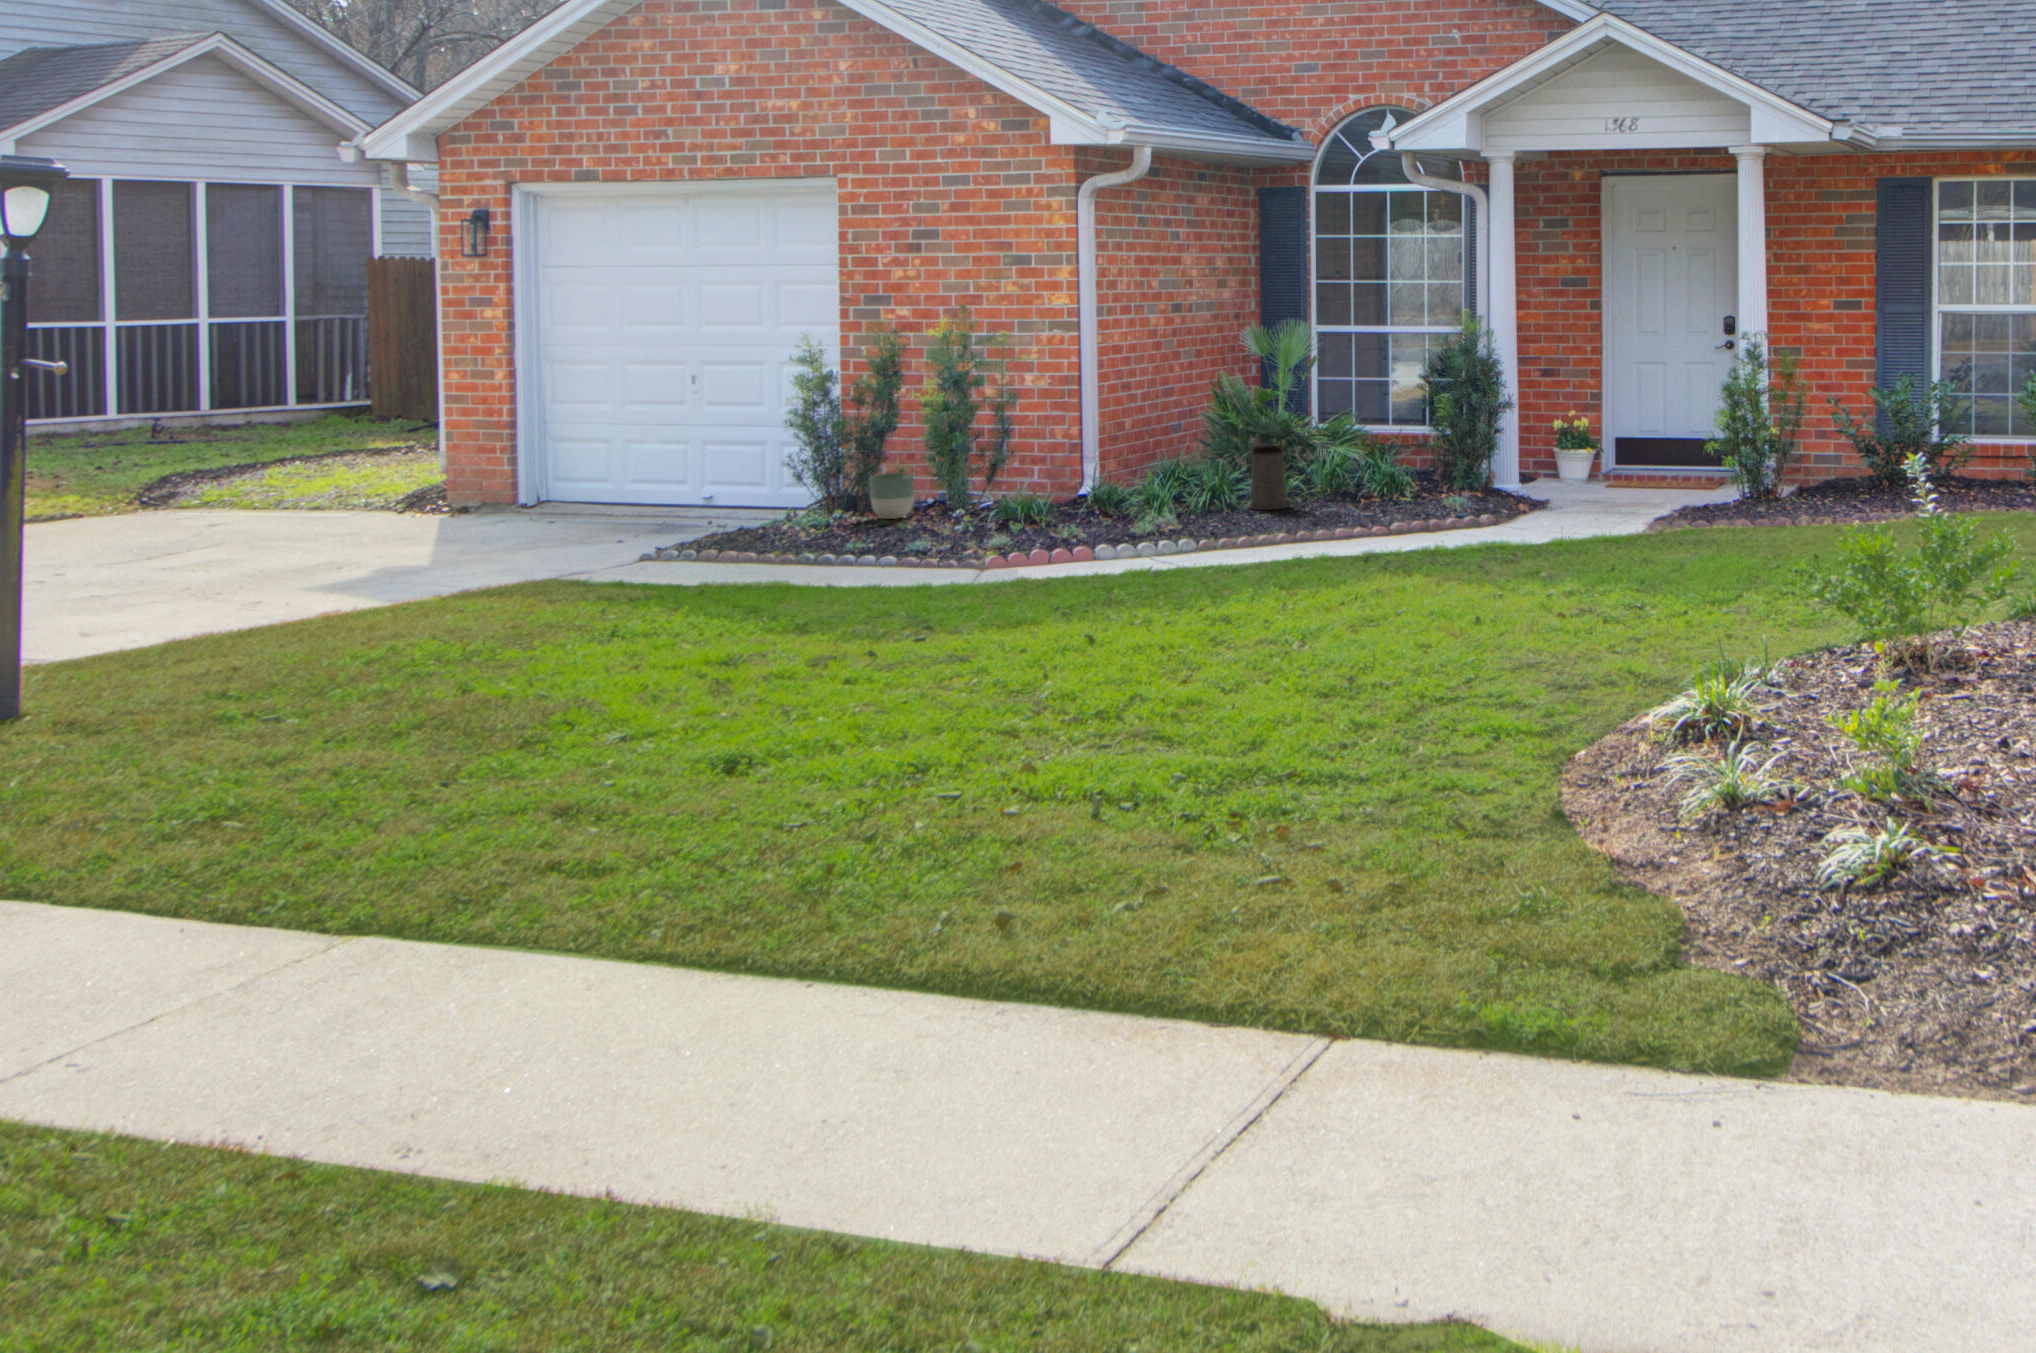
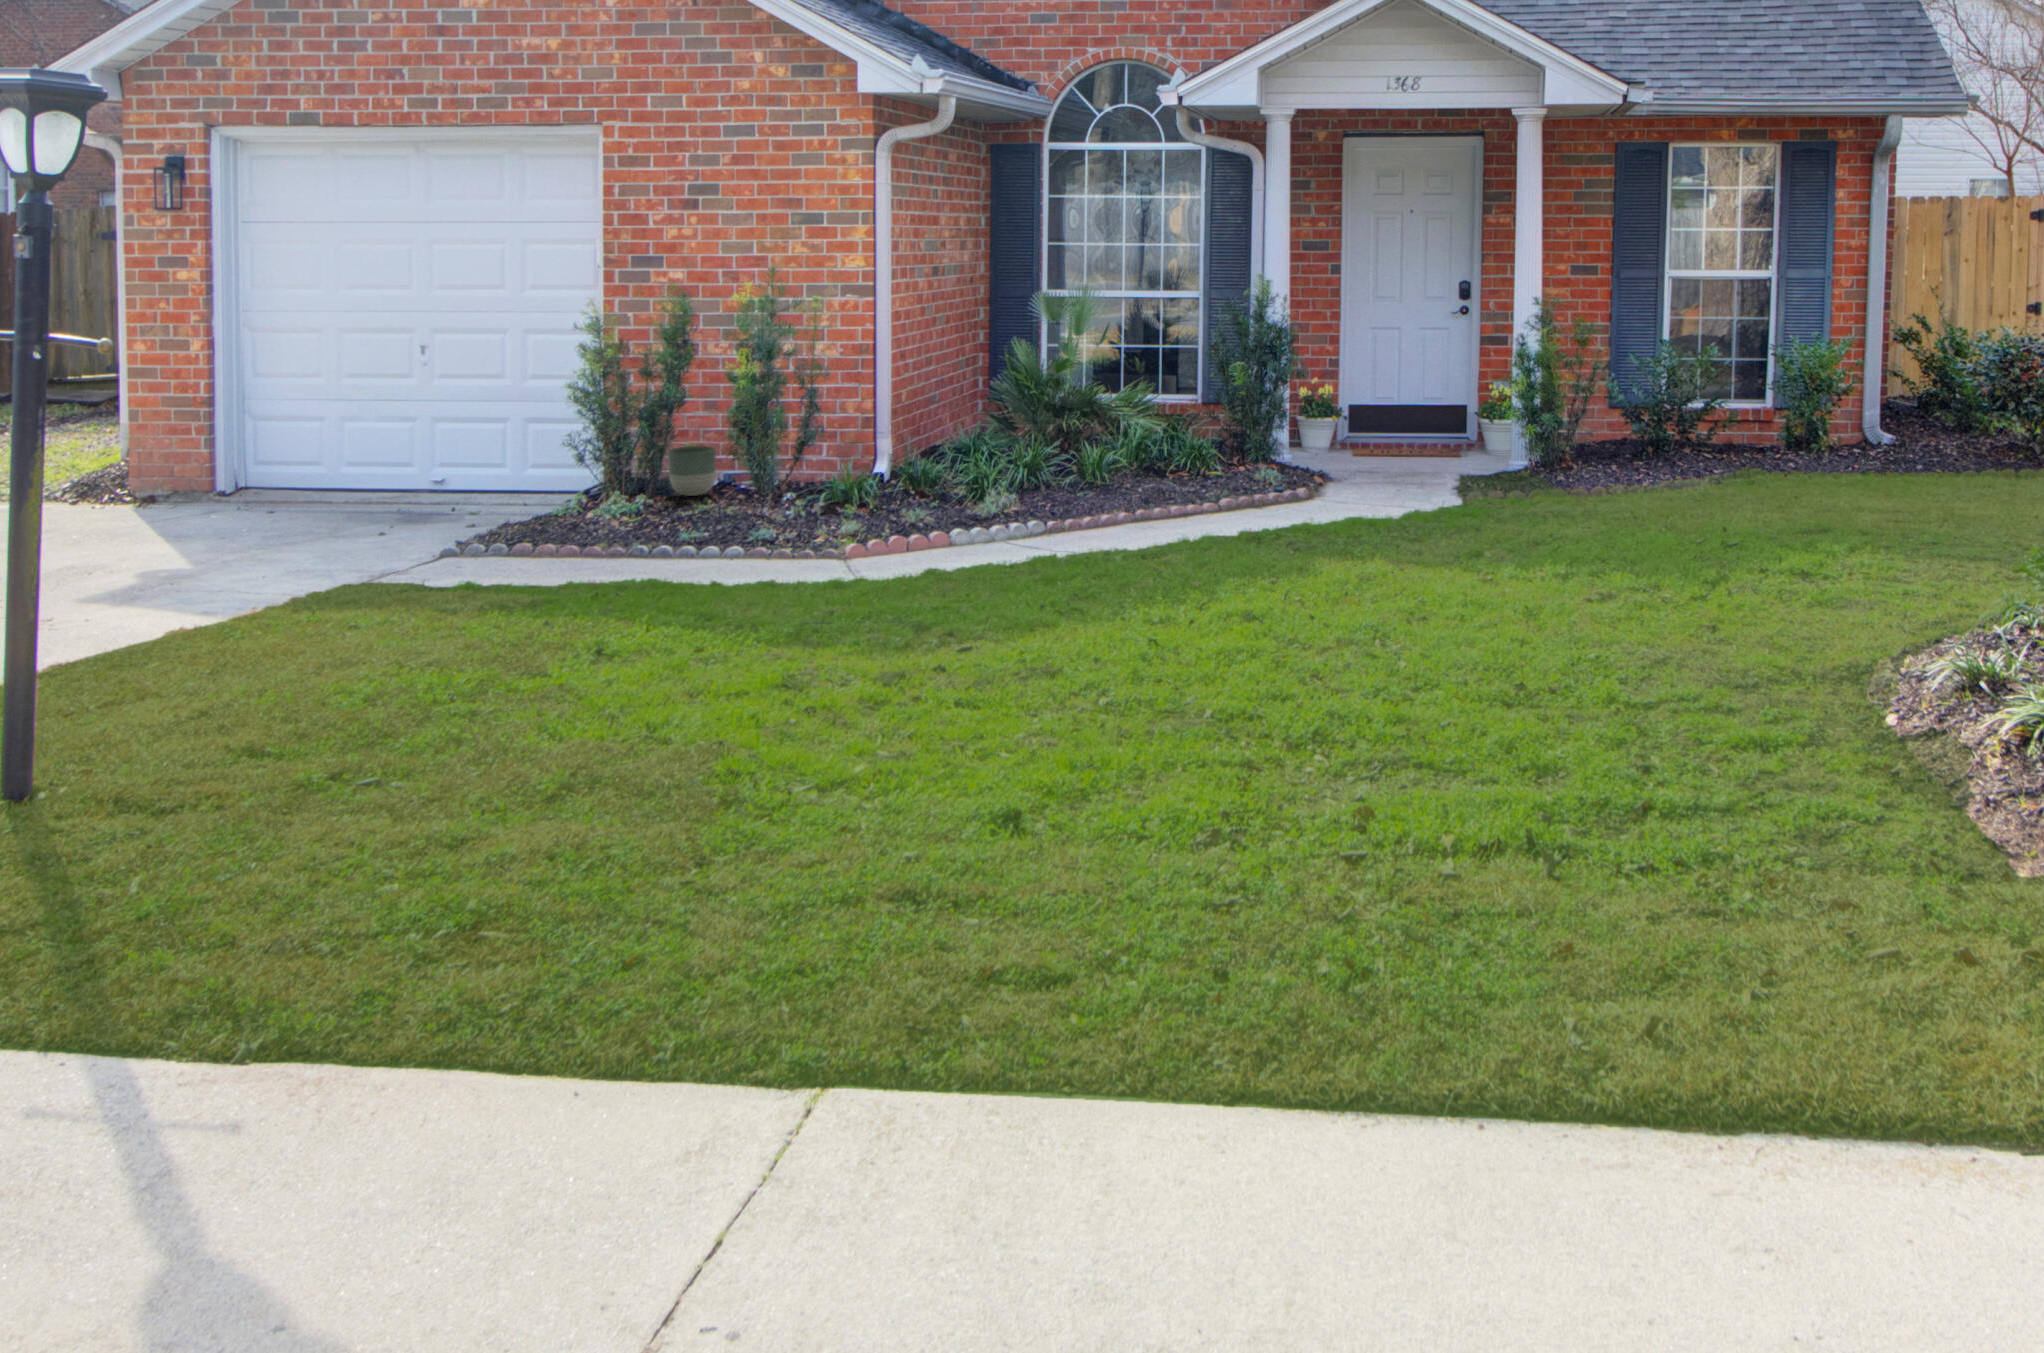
watering can: present [1249,436,1289,510] -> none [1060,392,1107,473]

